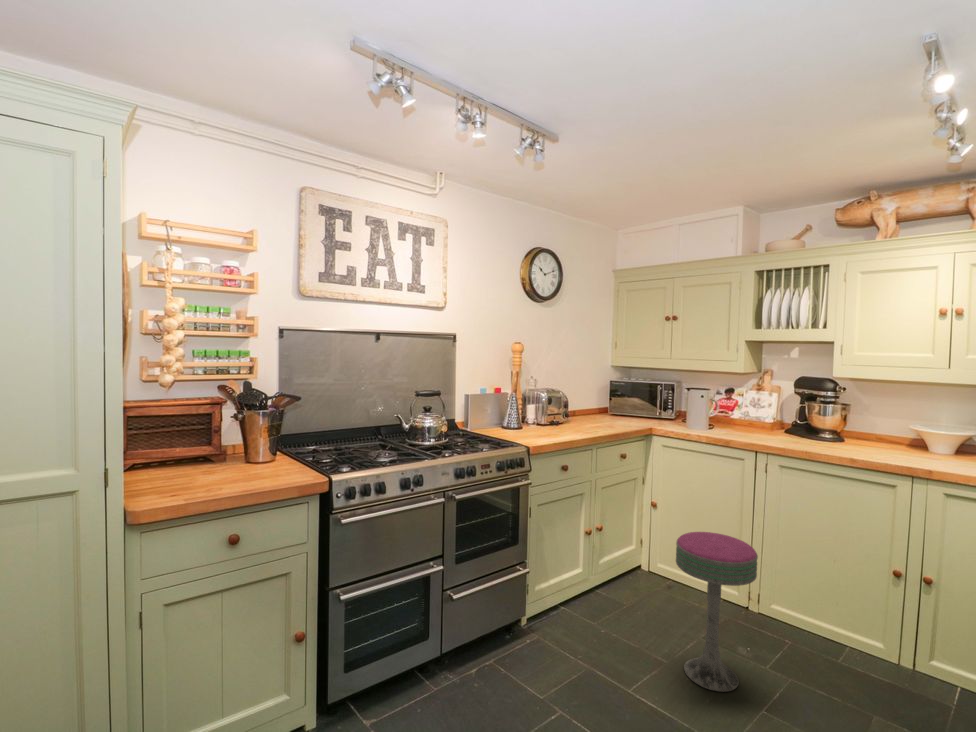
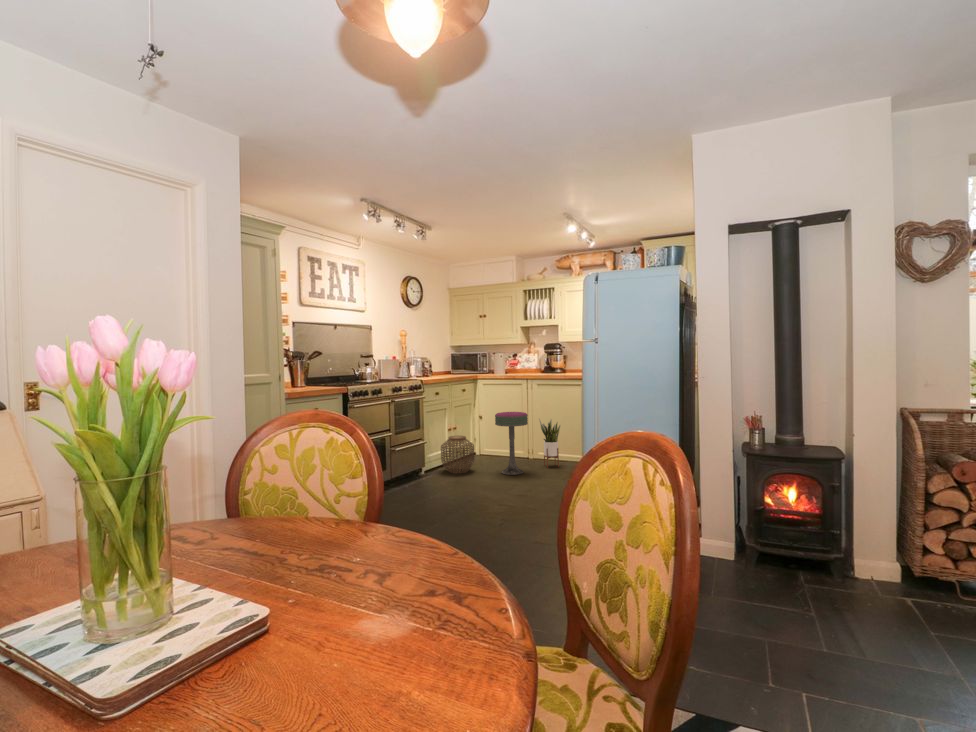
potted plant: none [783,554,840,679] -> present [539,419,560,468]
woven basket: none [558,559,627,646] -> present [441,436,474,474]

